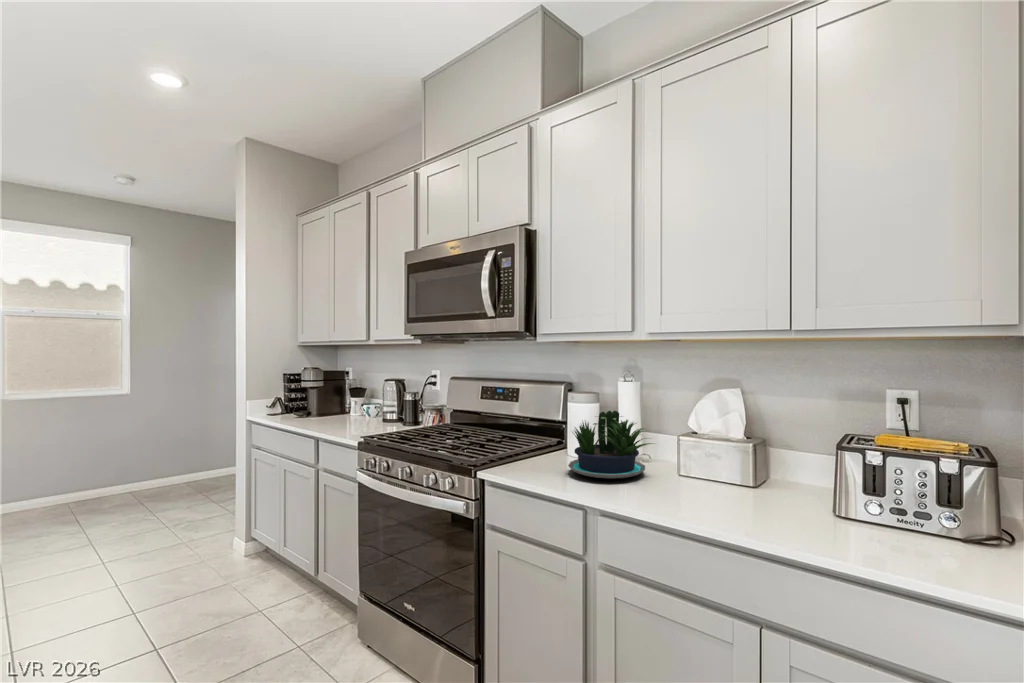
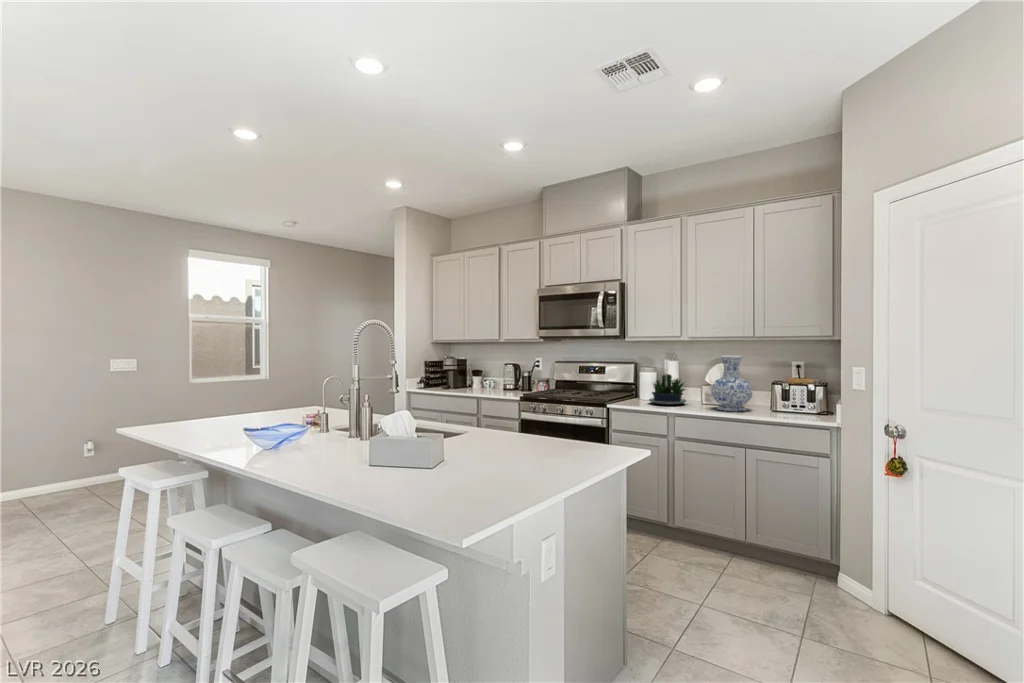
vase: none [688,374,786,513] -> present [711,356,752,411]

